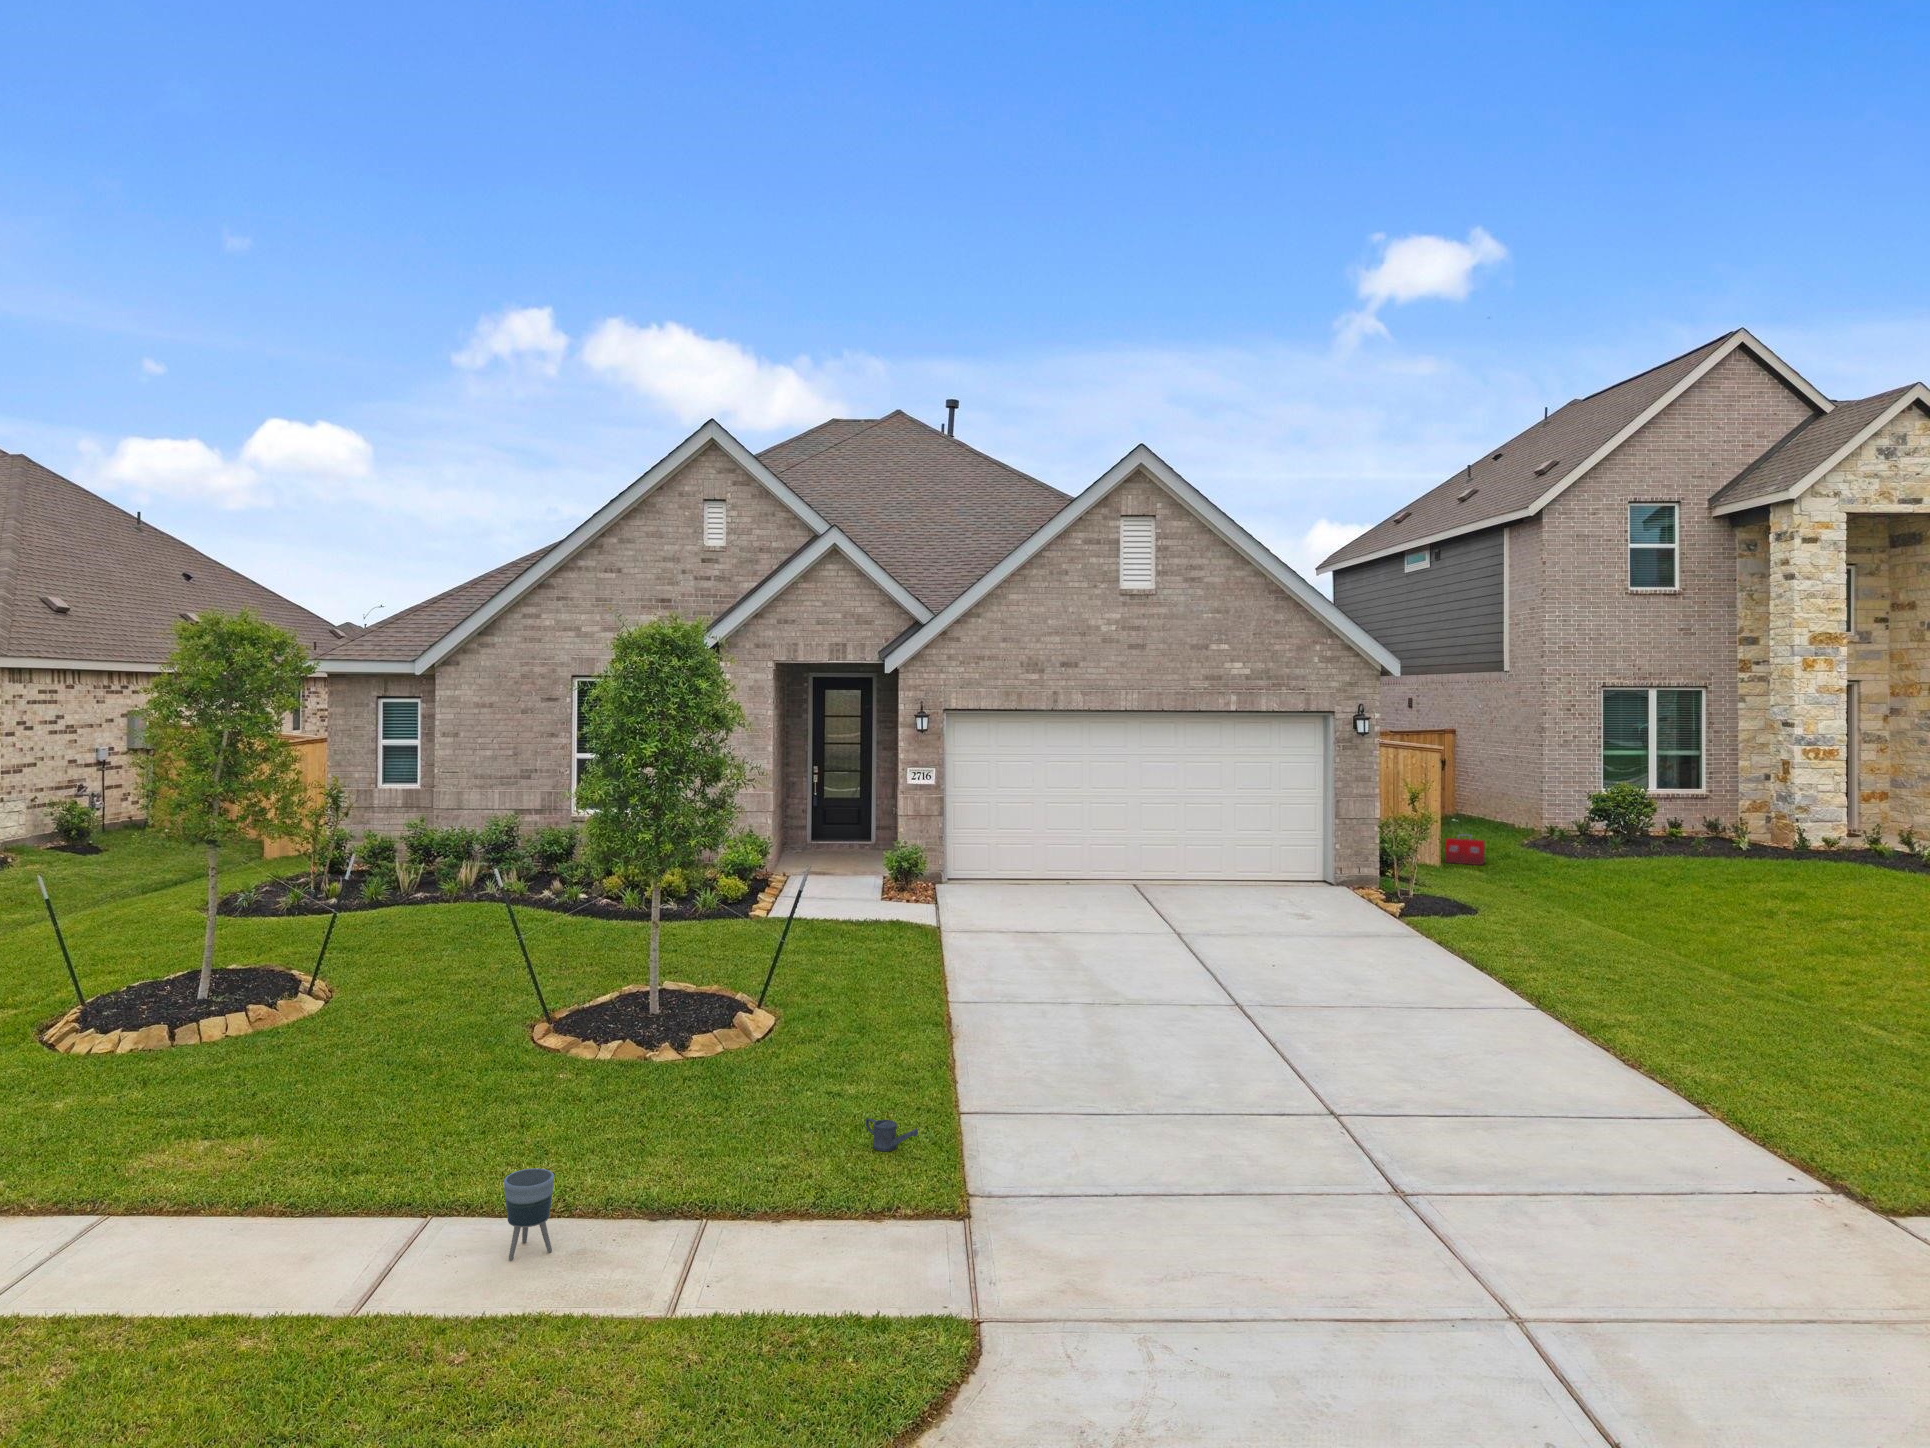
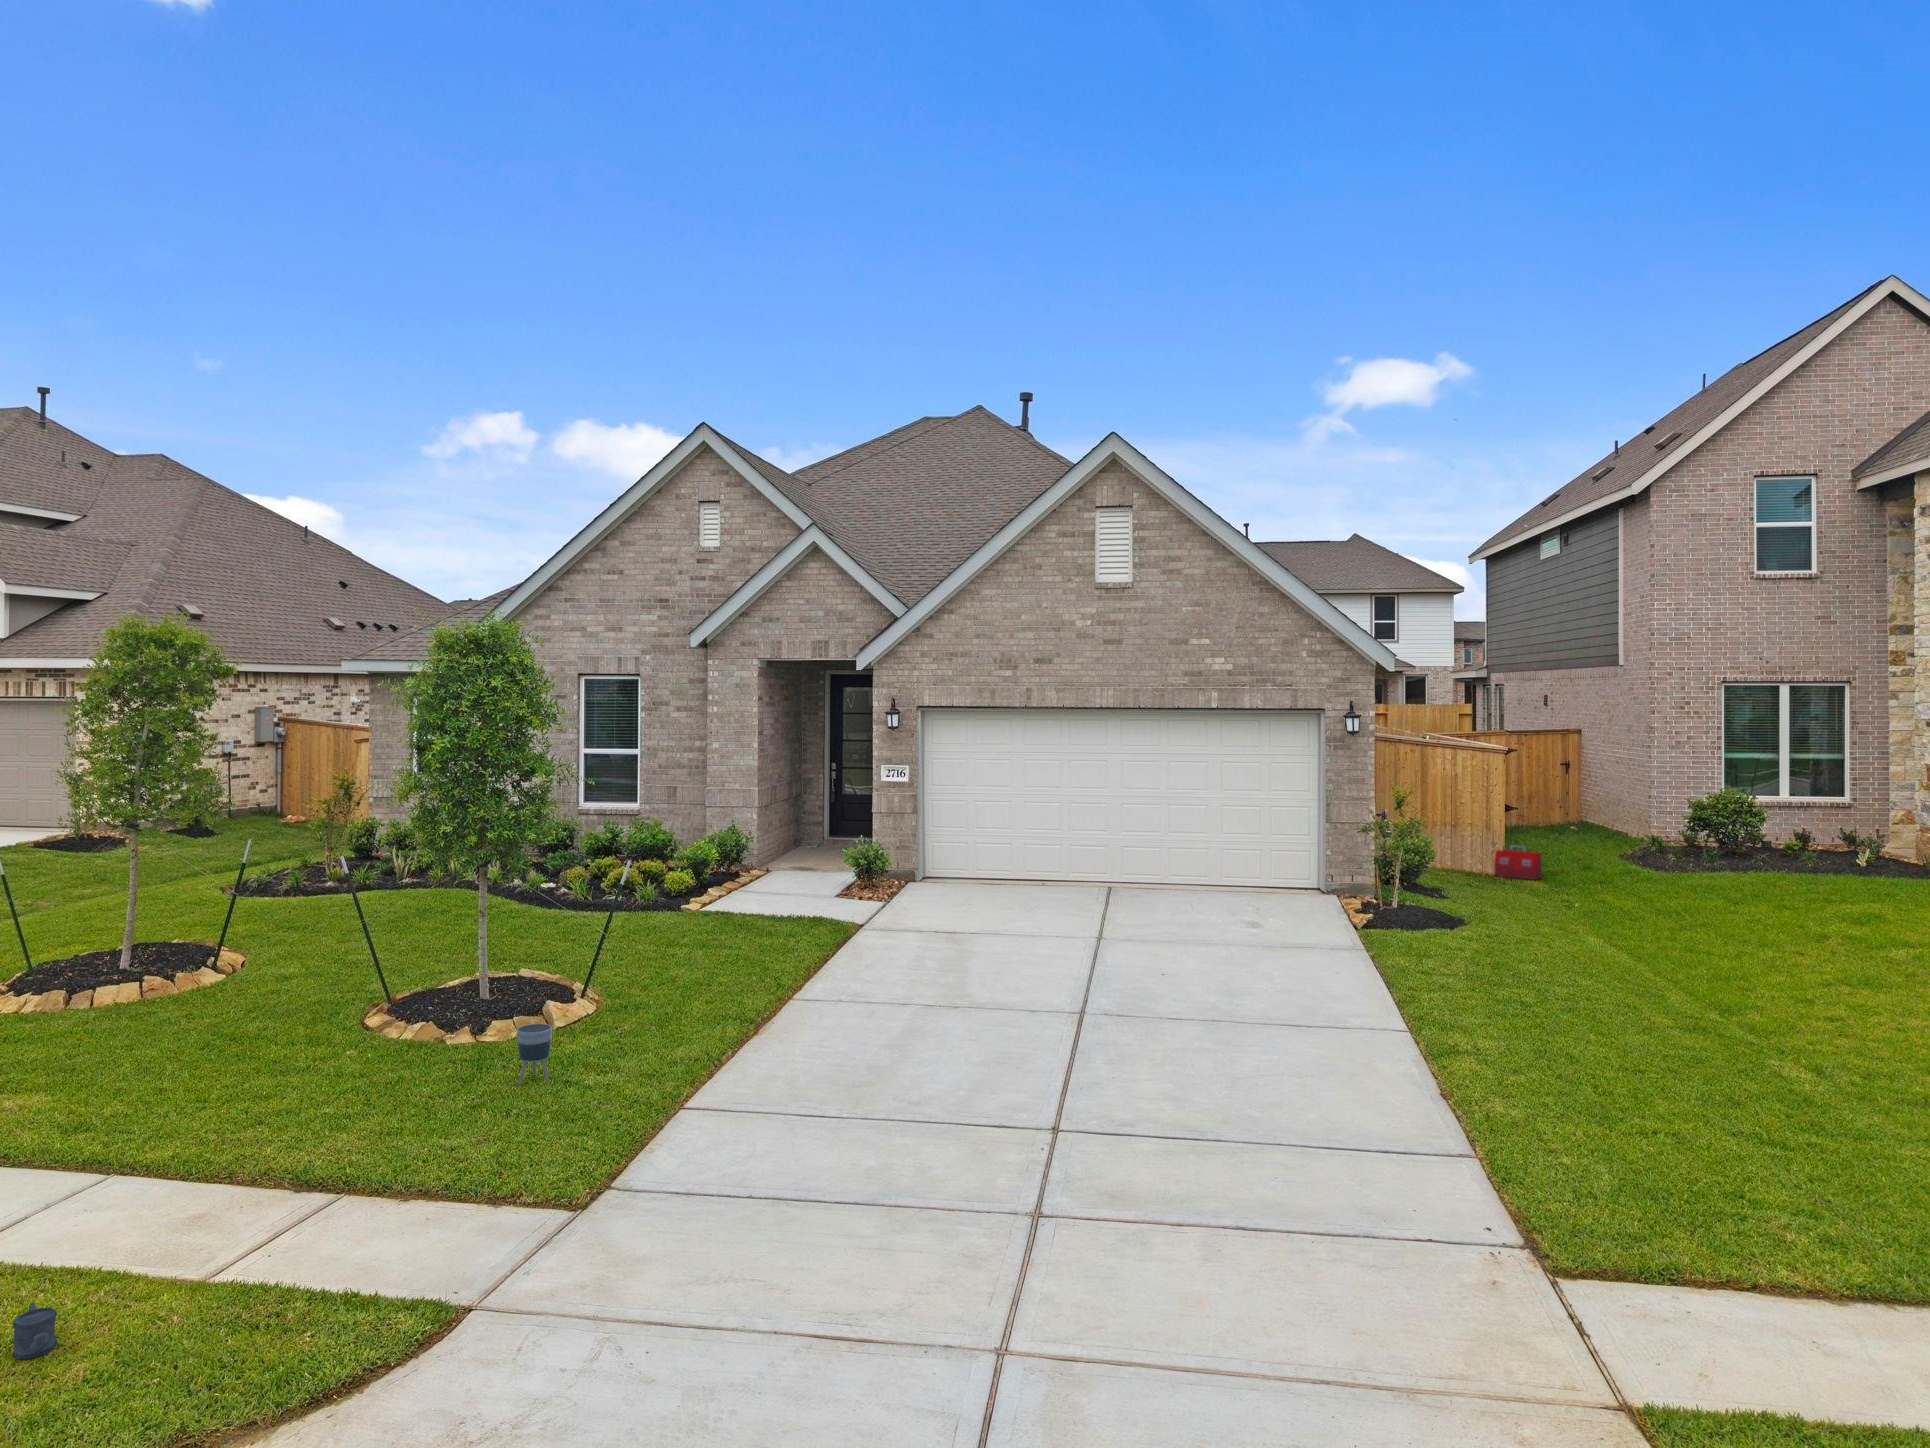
watering can: present [866,1118,918,1151] -> present [12,1303,57,1359]
planter: present [504,1168,554,1260] -> present [516,1024,552,1084]

